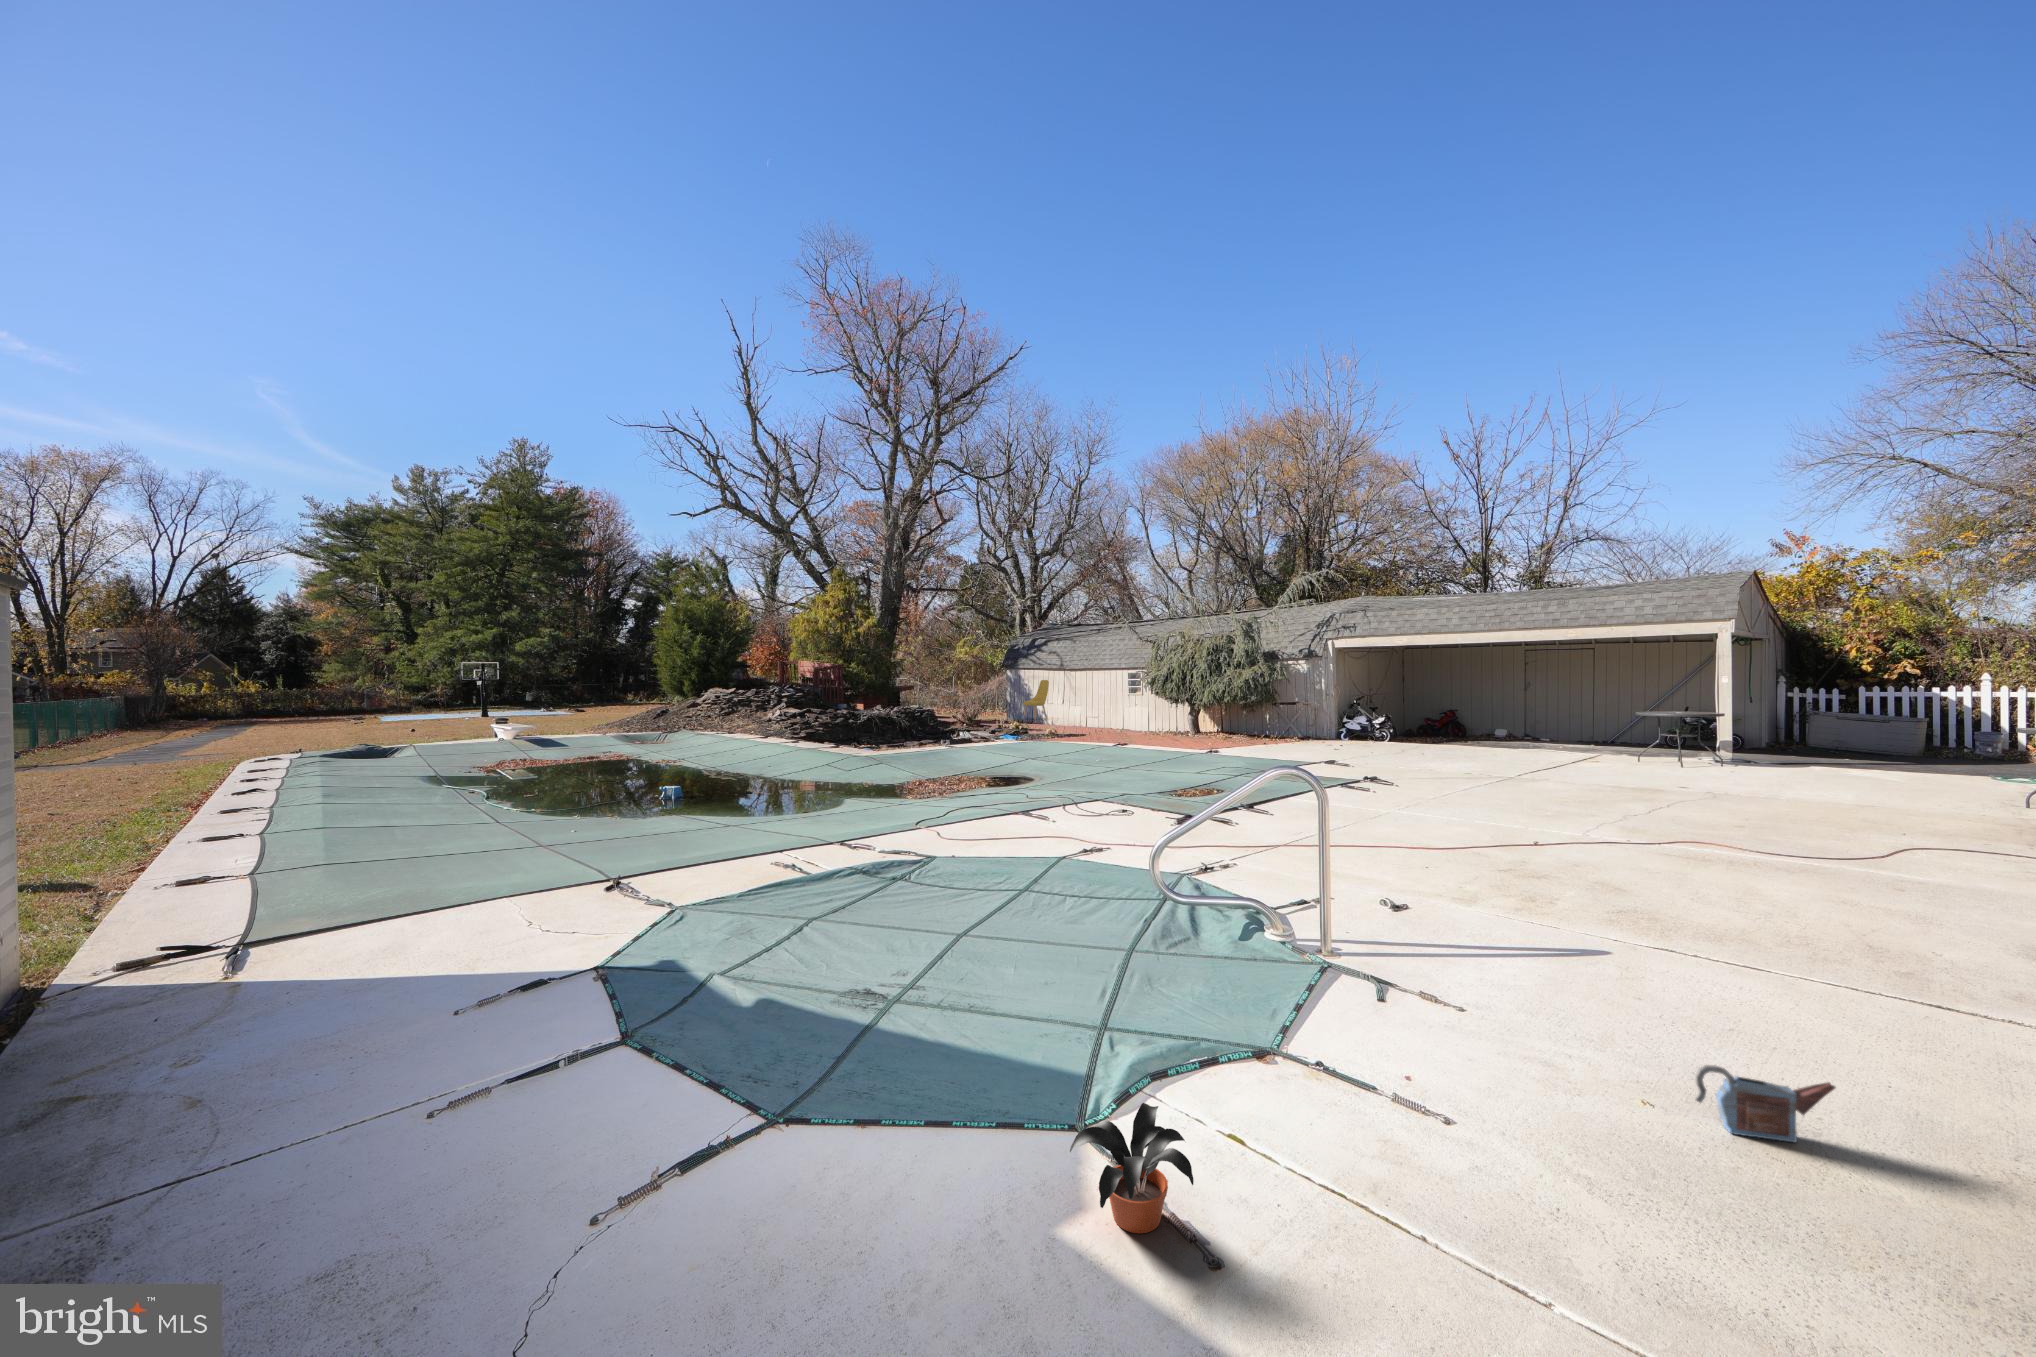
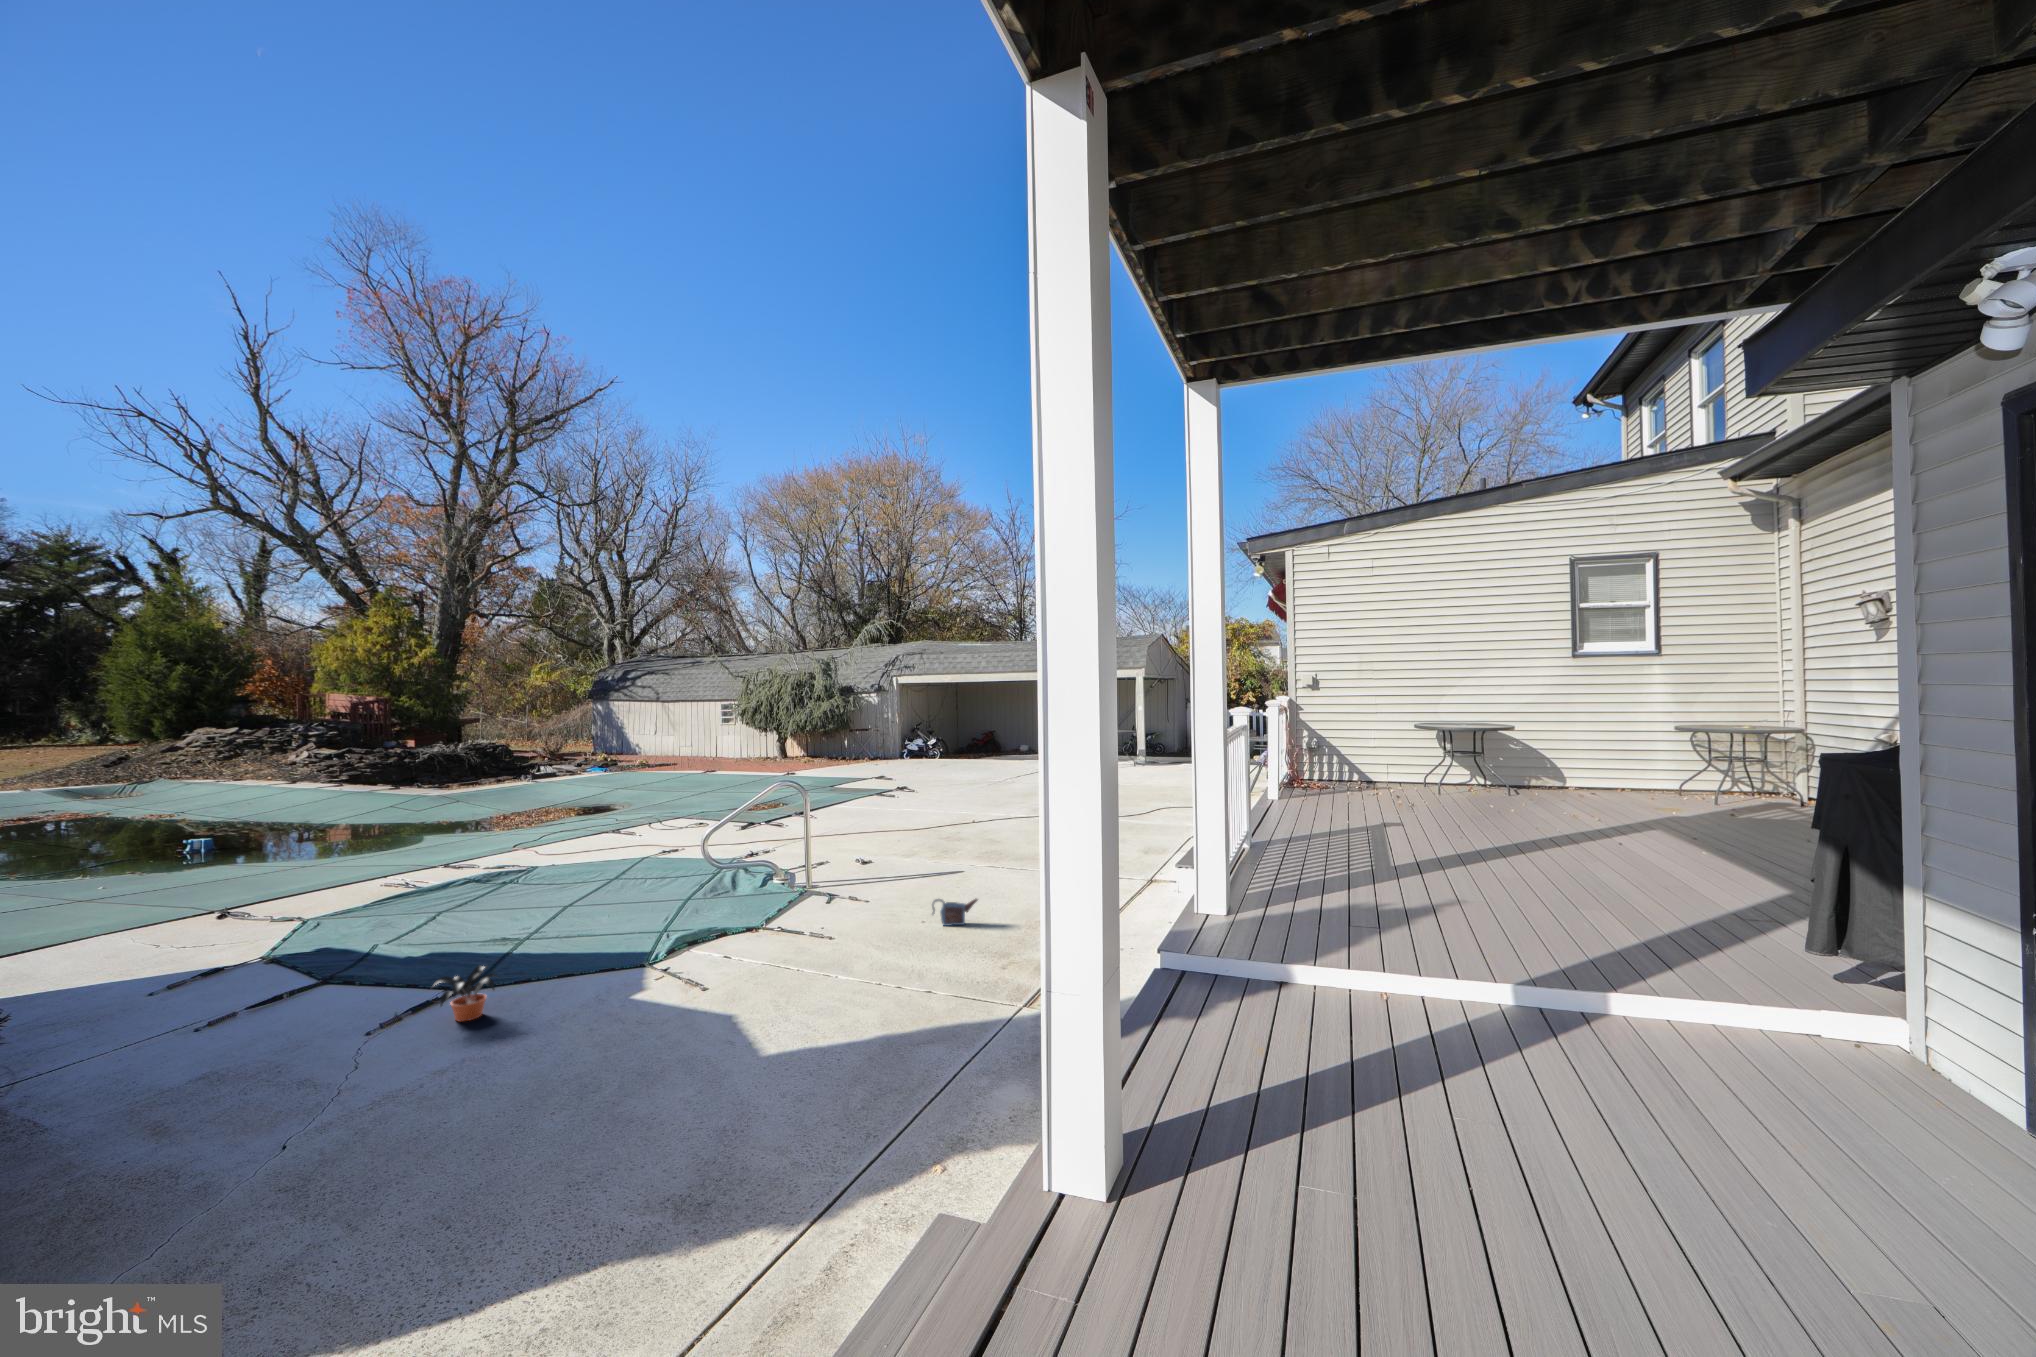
chair: present [1023,680,1049,719] -> none [611,711,639,751]
potted plant: present [1070,1103,1193,1233] -> present [434,965,497,1022]

